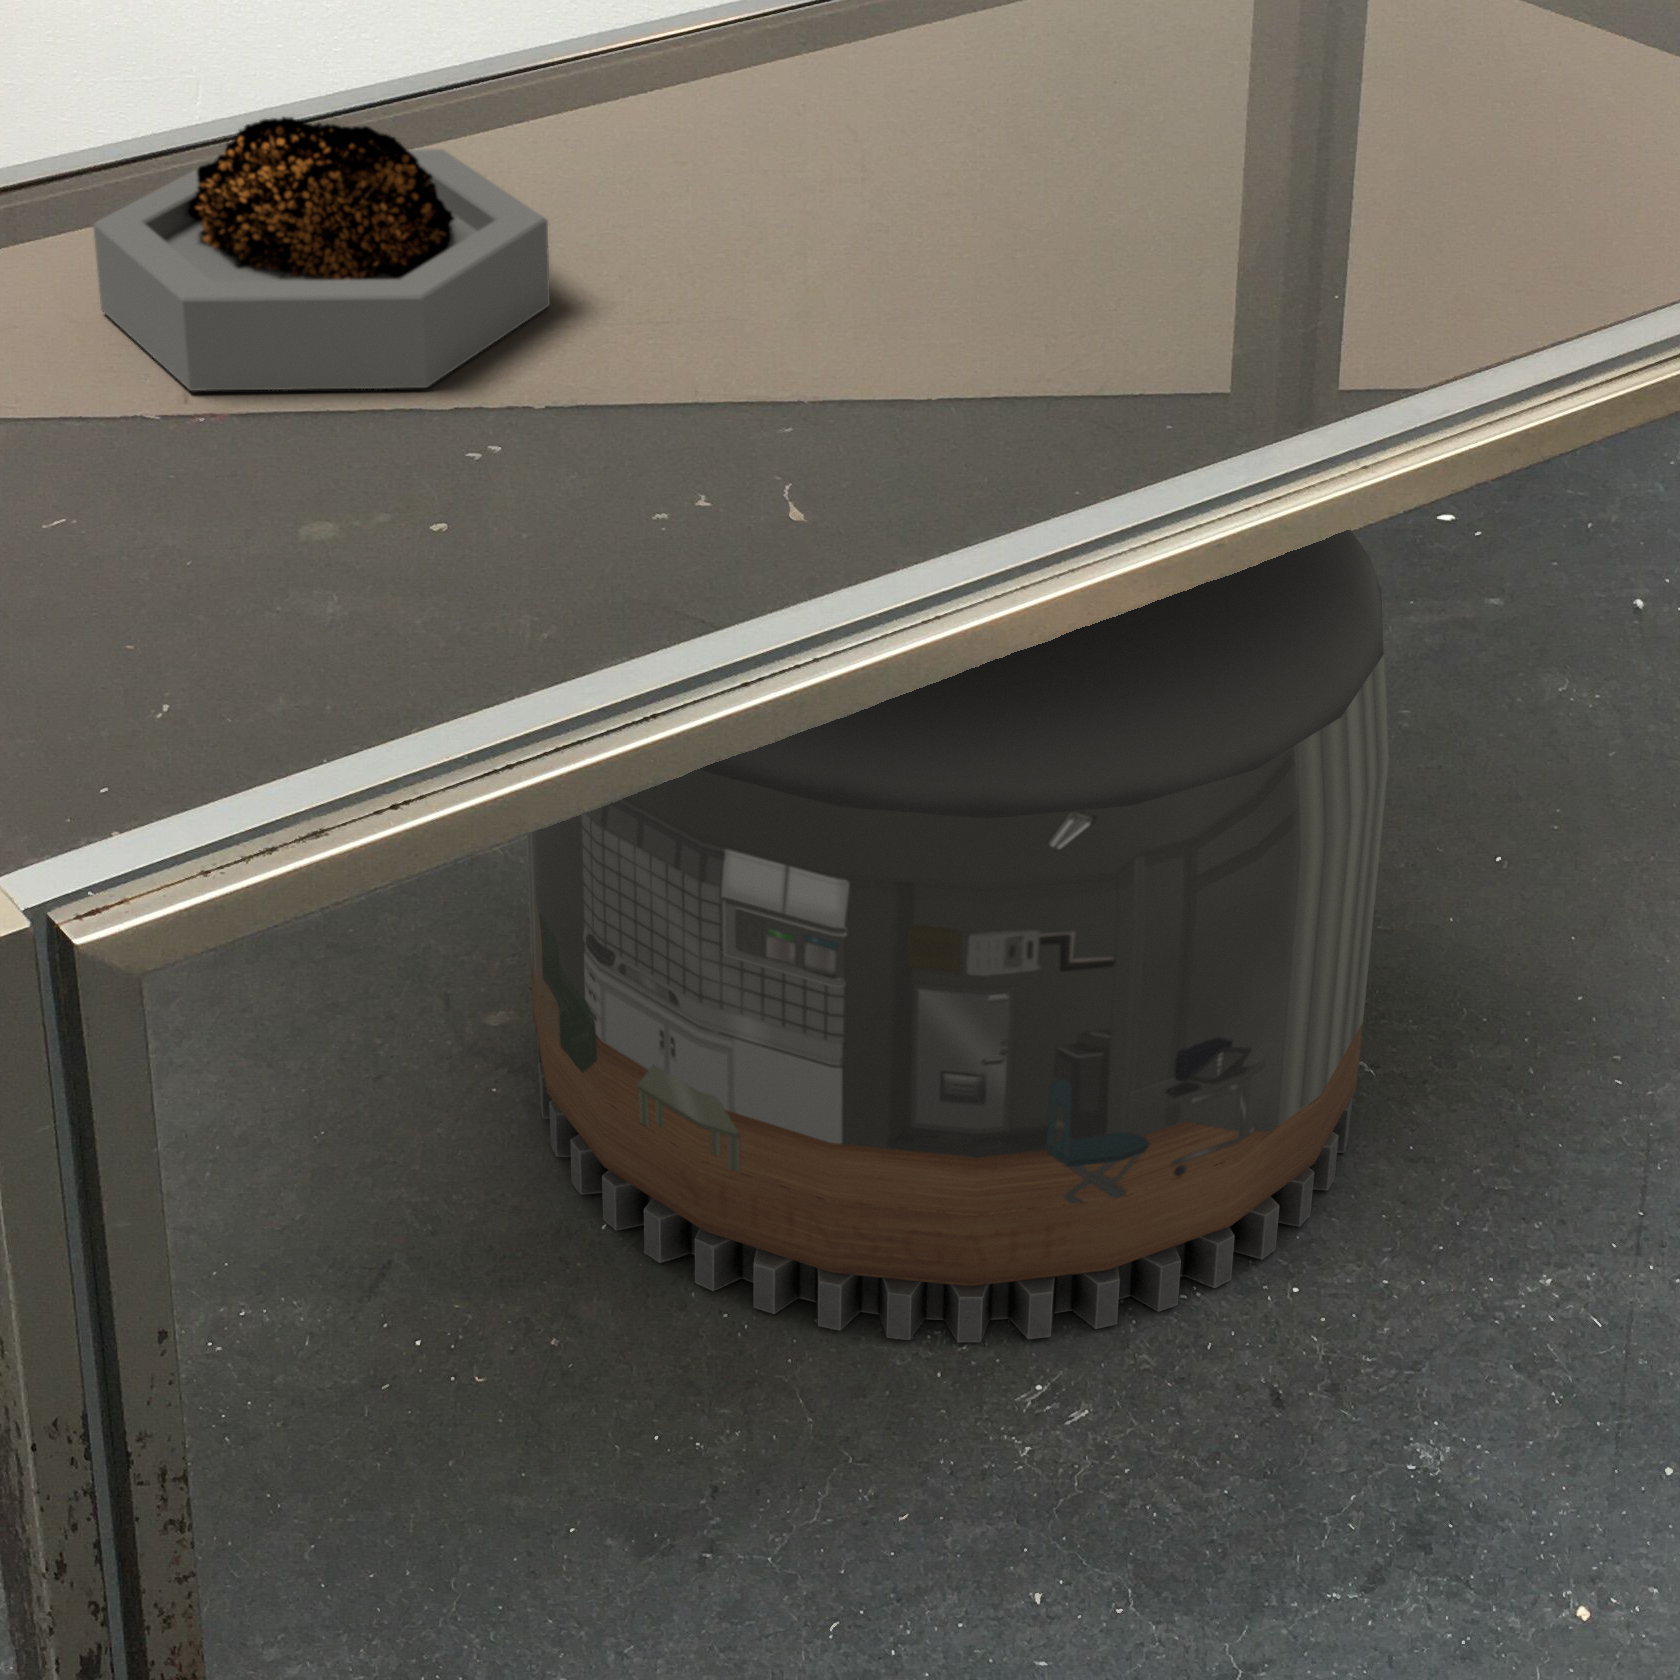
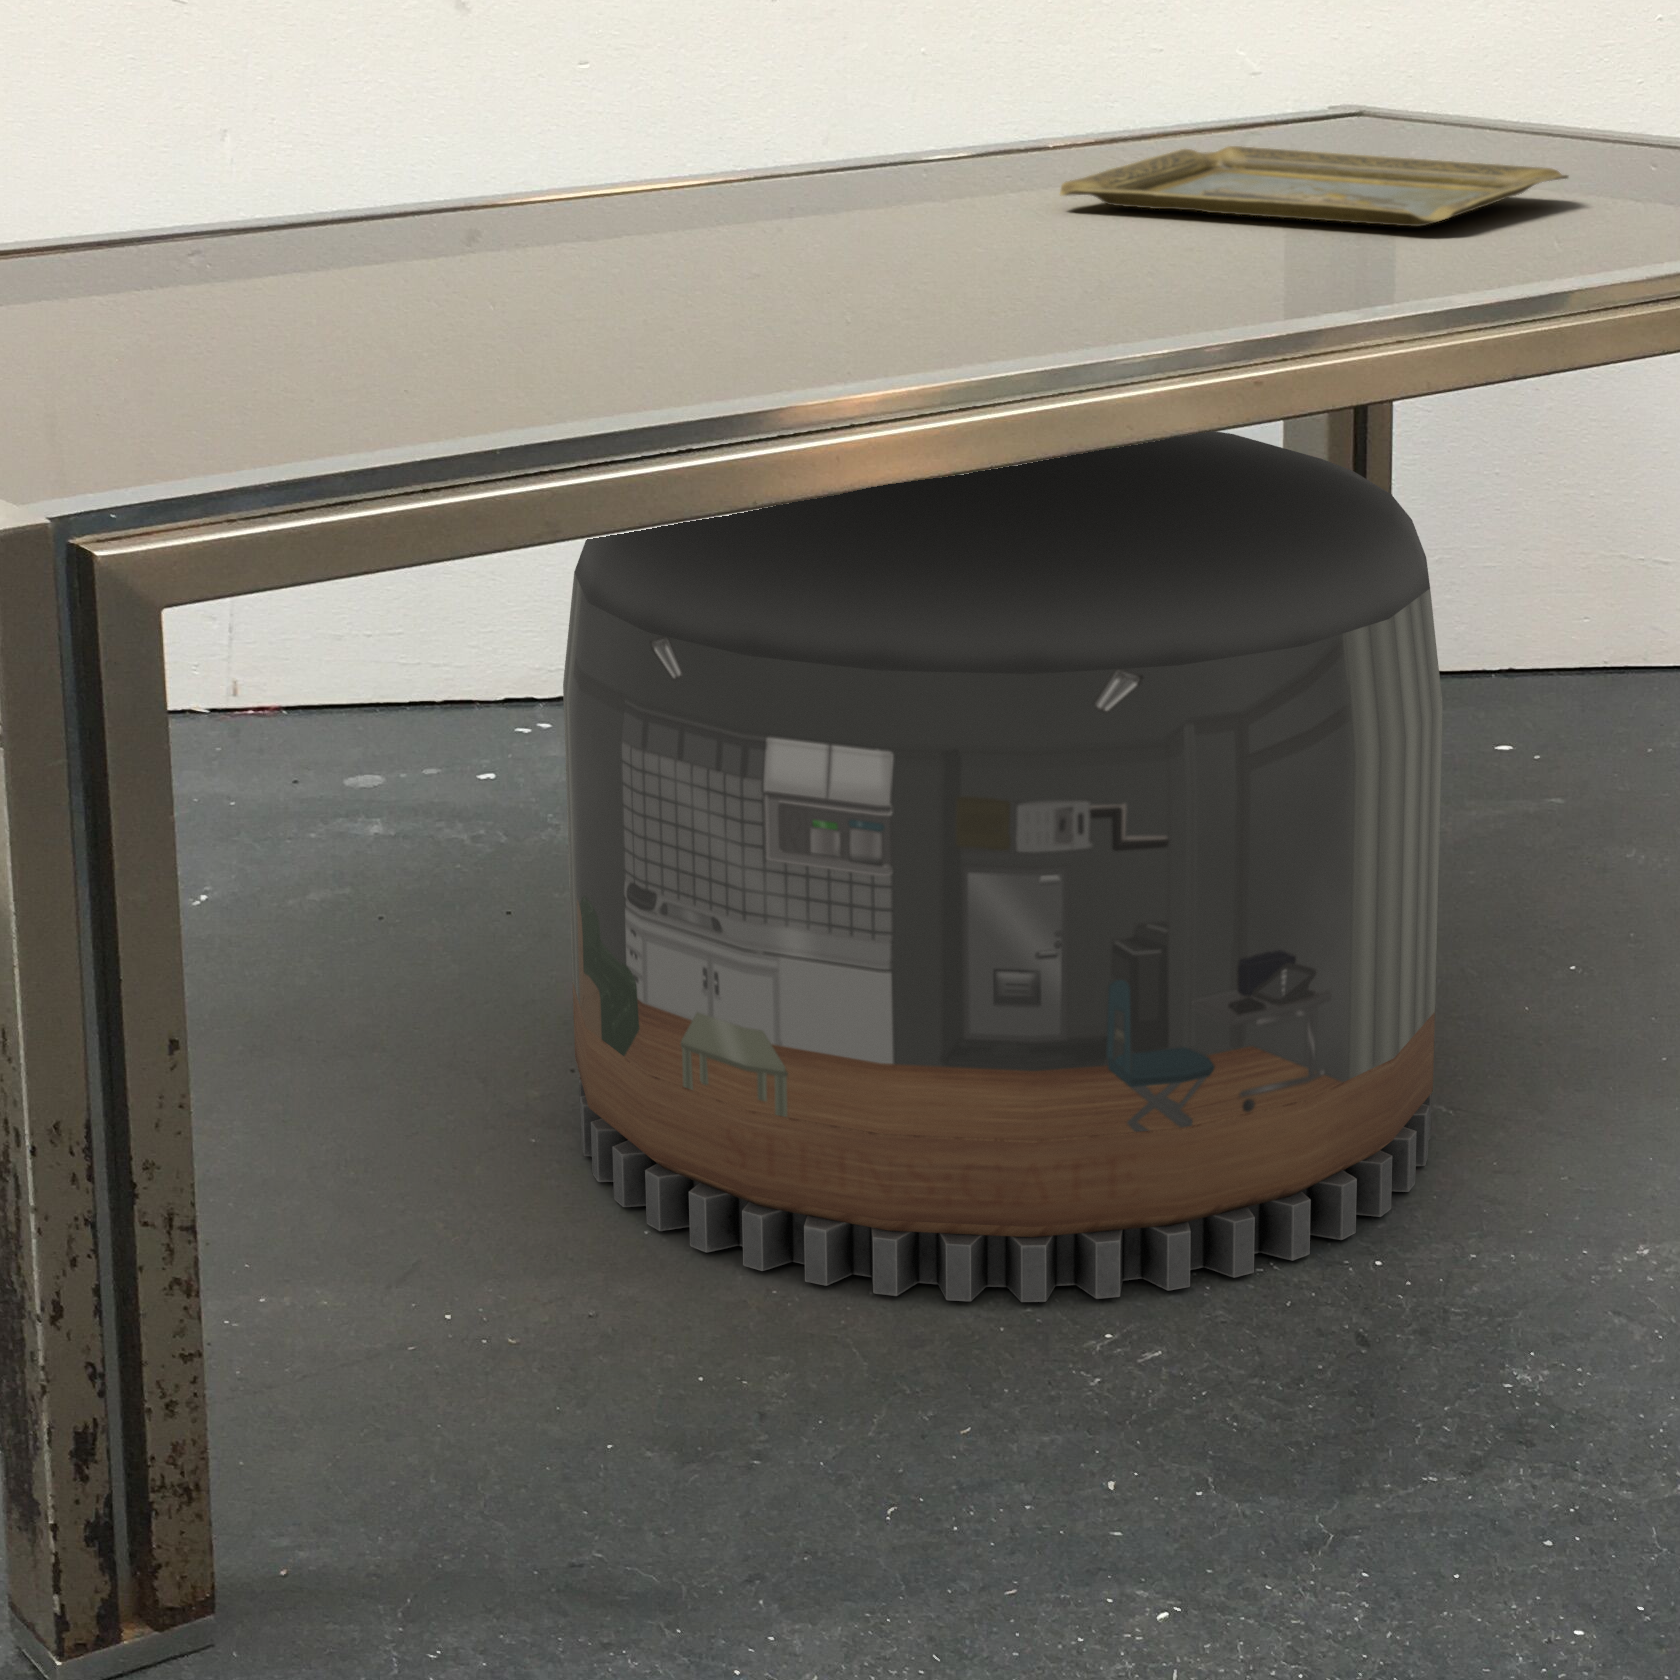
tray: none [1027,34,1551,227] -> present [1060,146,1568,226]
decorative bowl: present [93,117,550,391] -> none [144,73,591,308]

